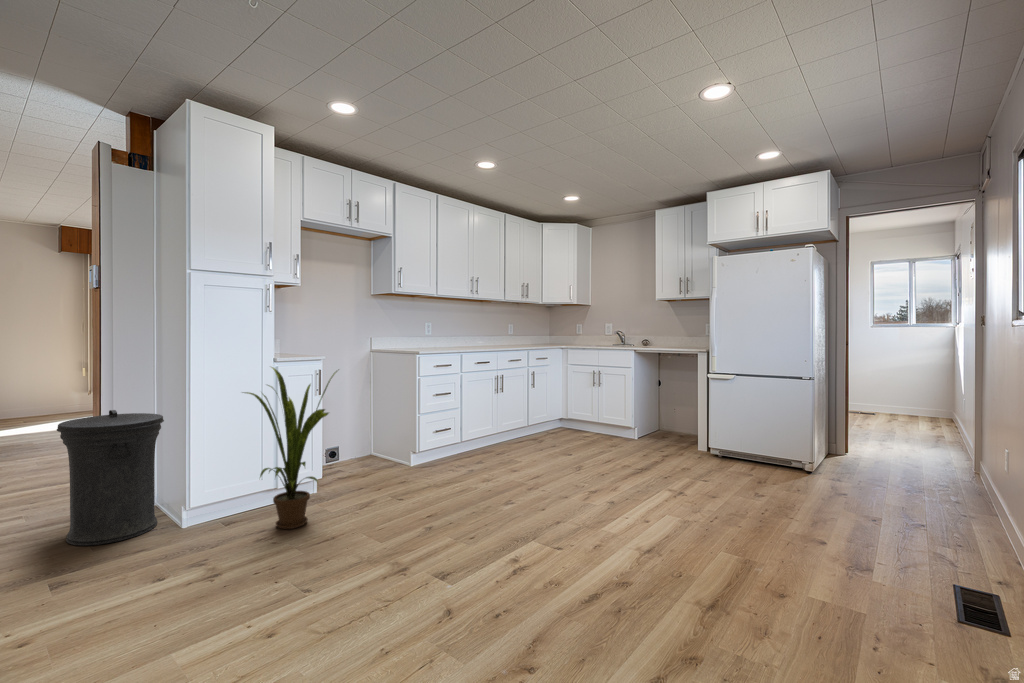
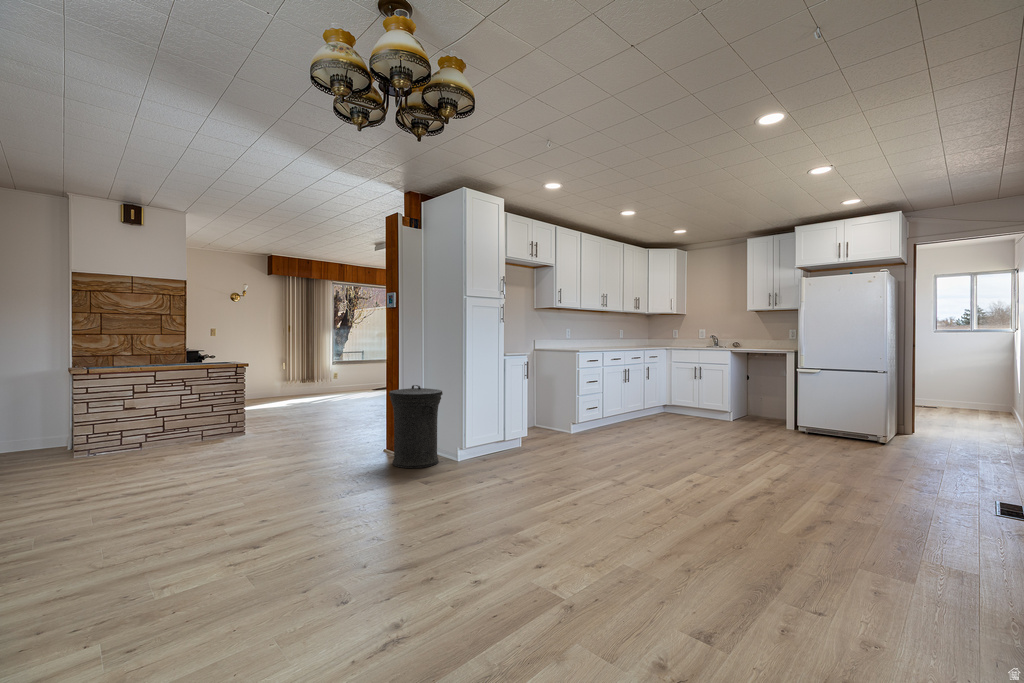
house plant: present [245,367,337,529] -> none [501,358,558,464]

